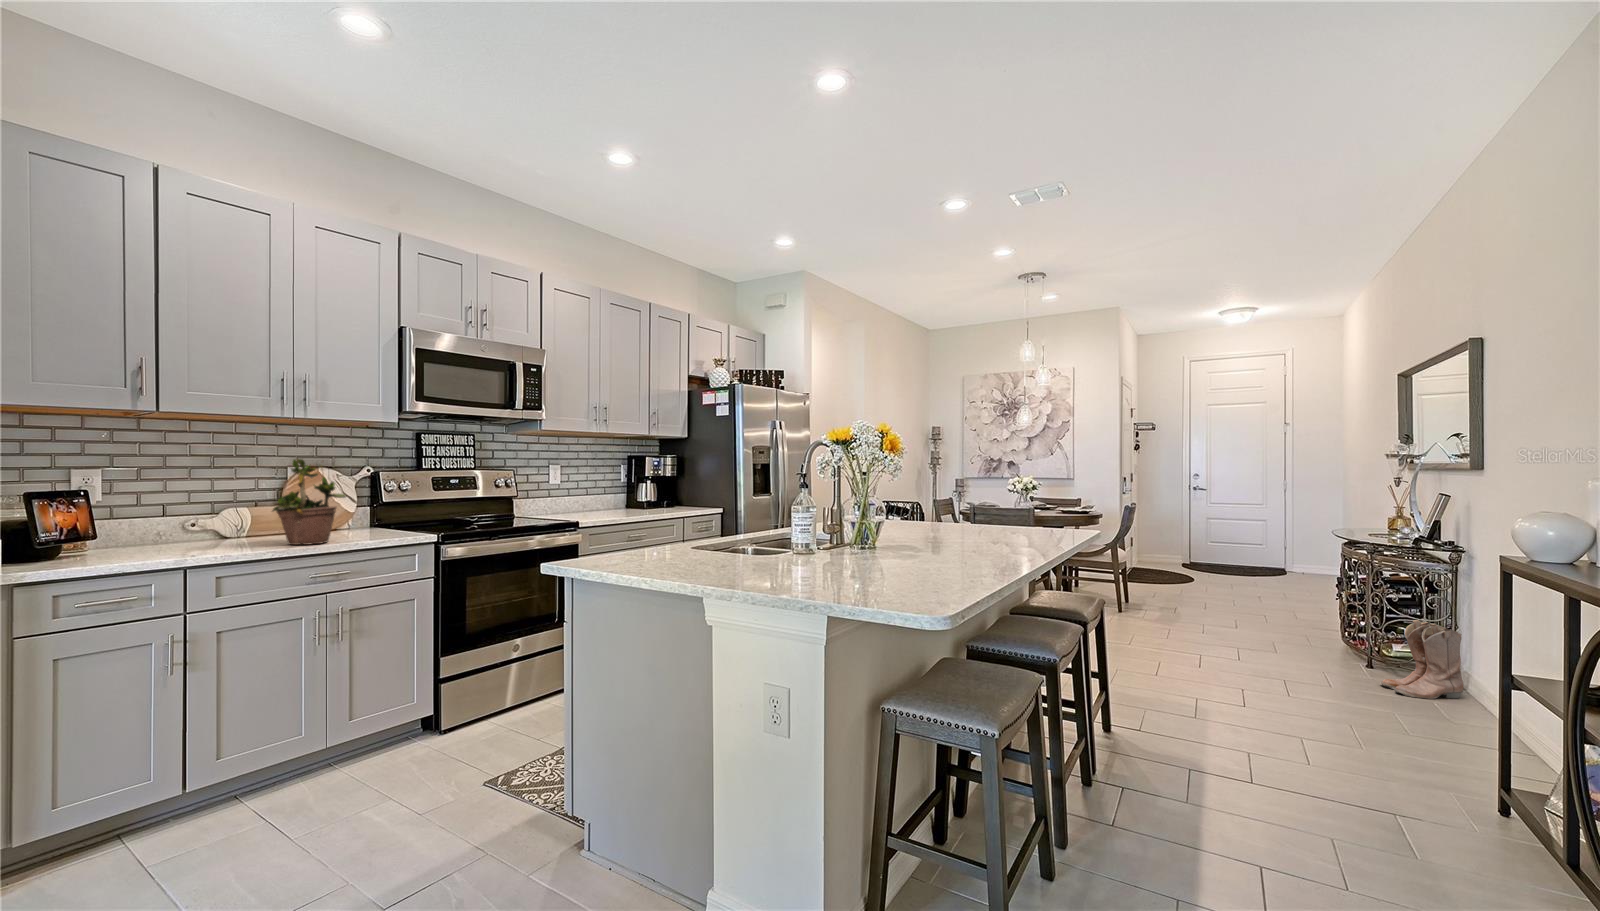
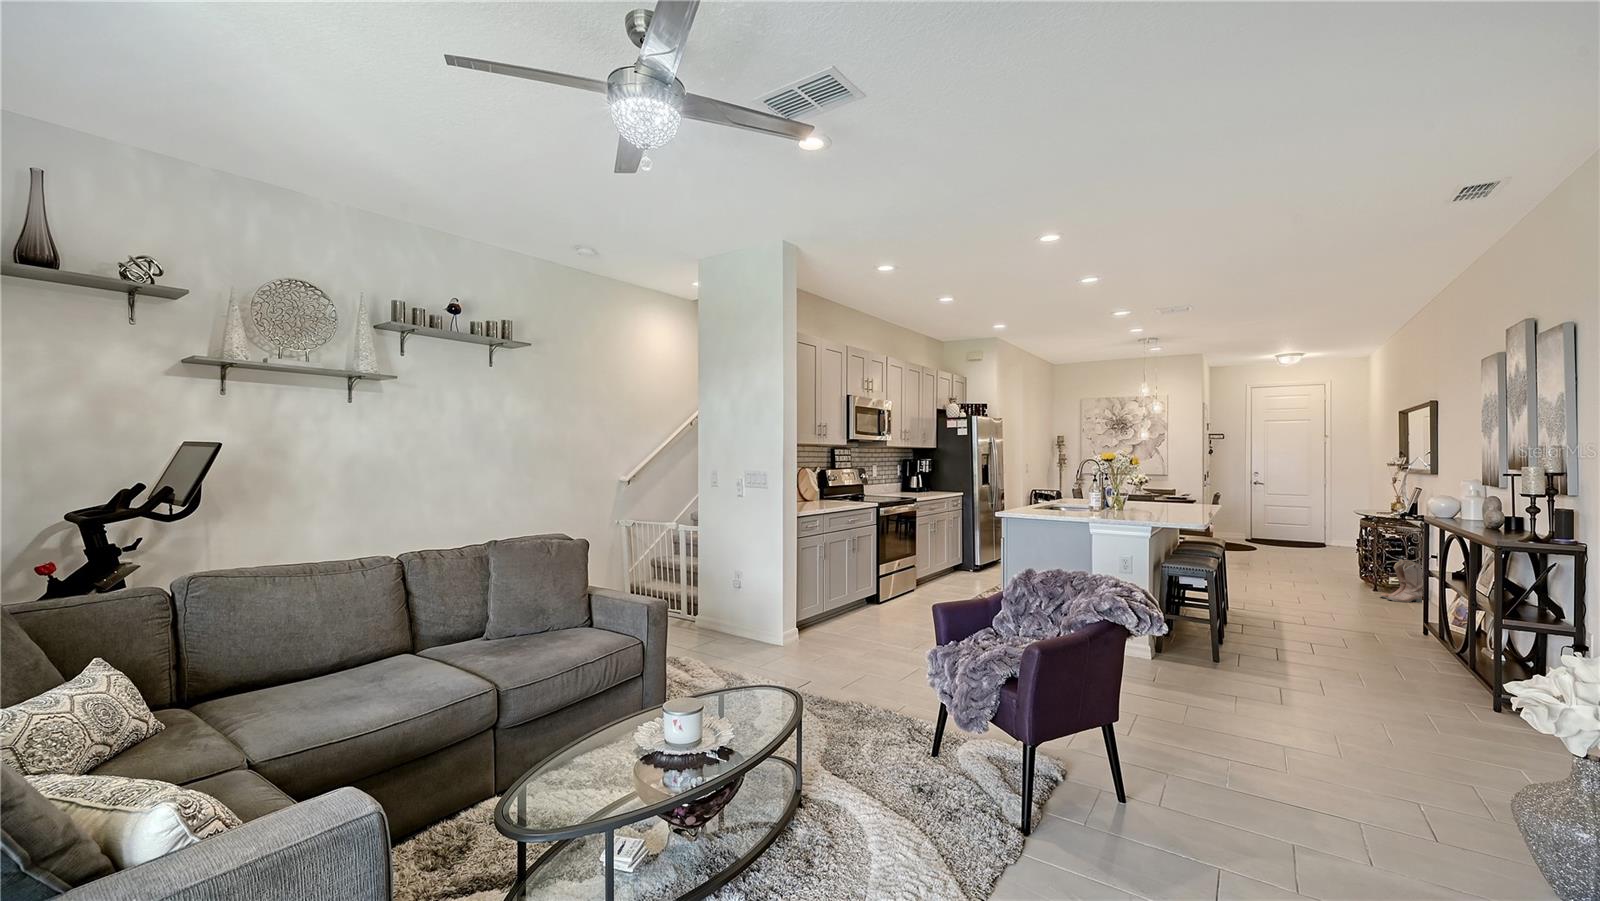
potted plant: present [273,459,346,545] -> none [826,461,849,506]

